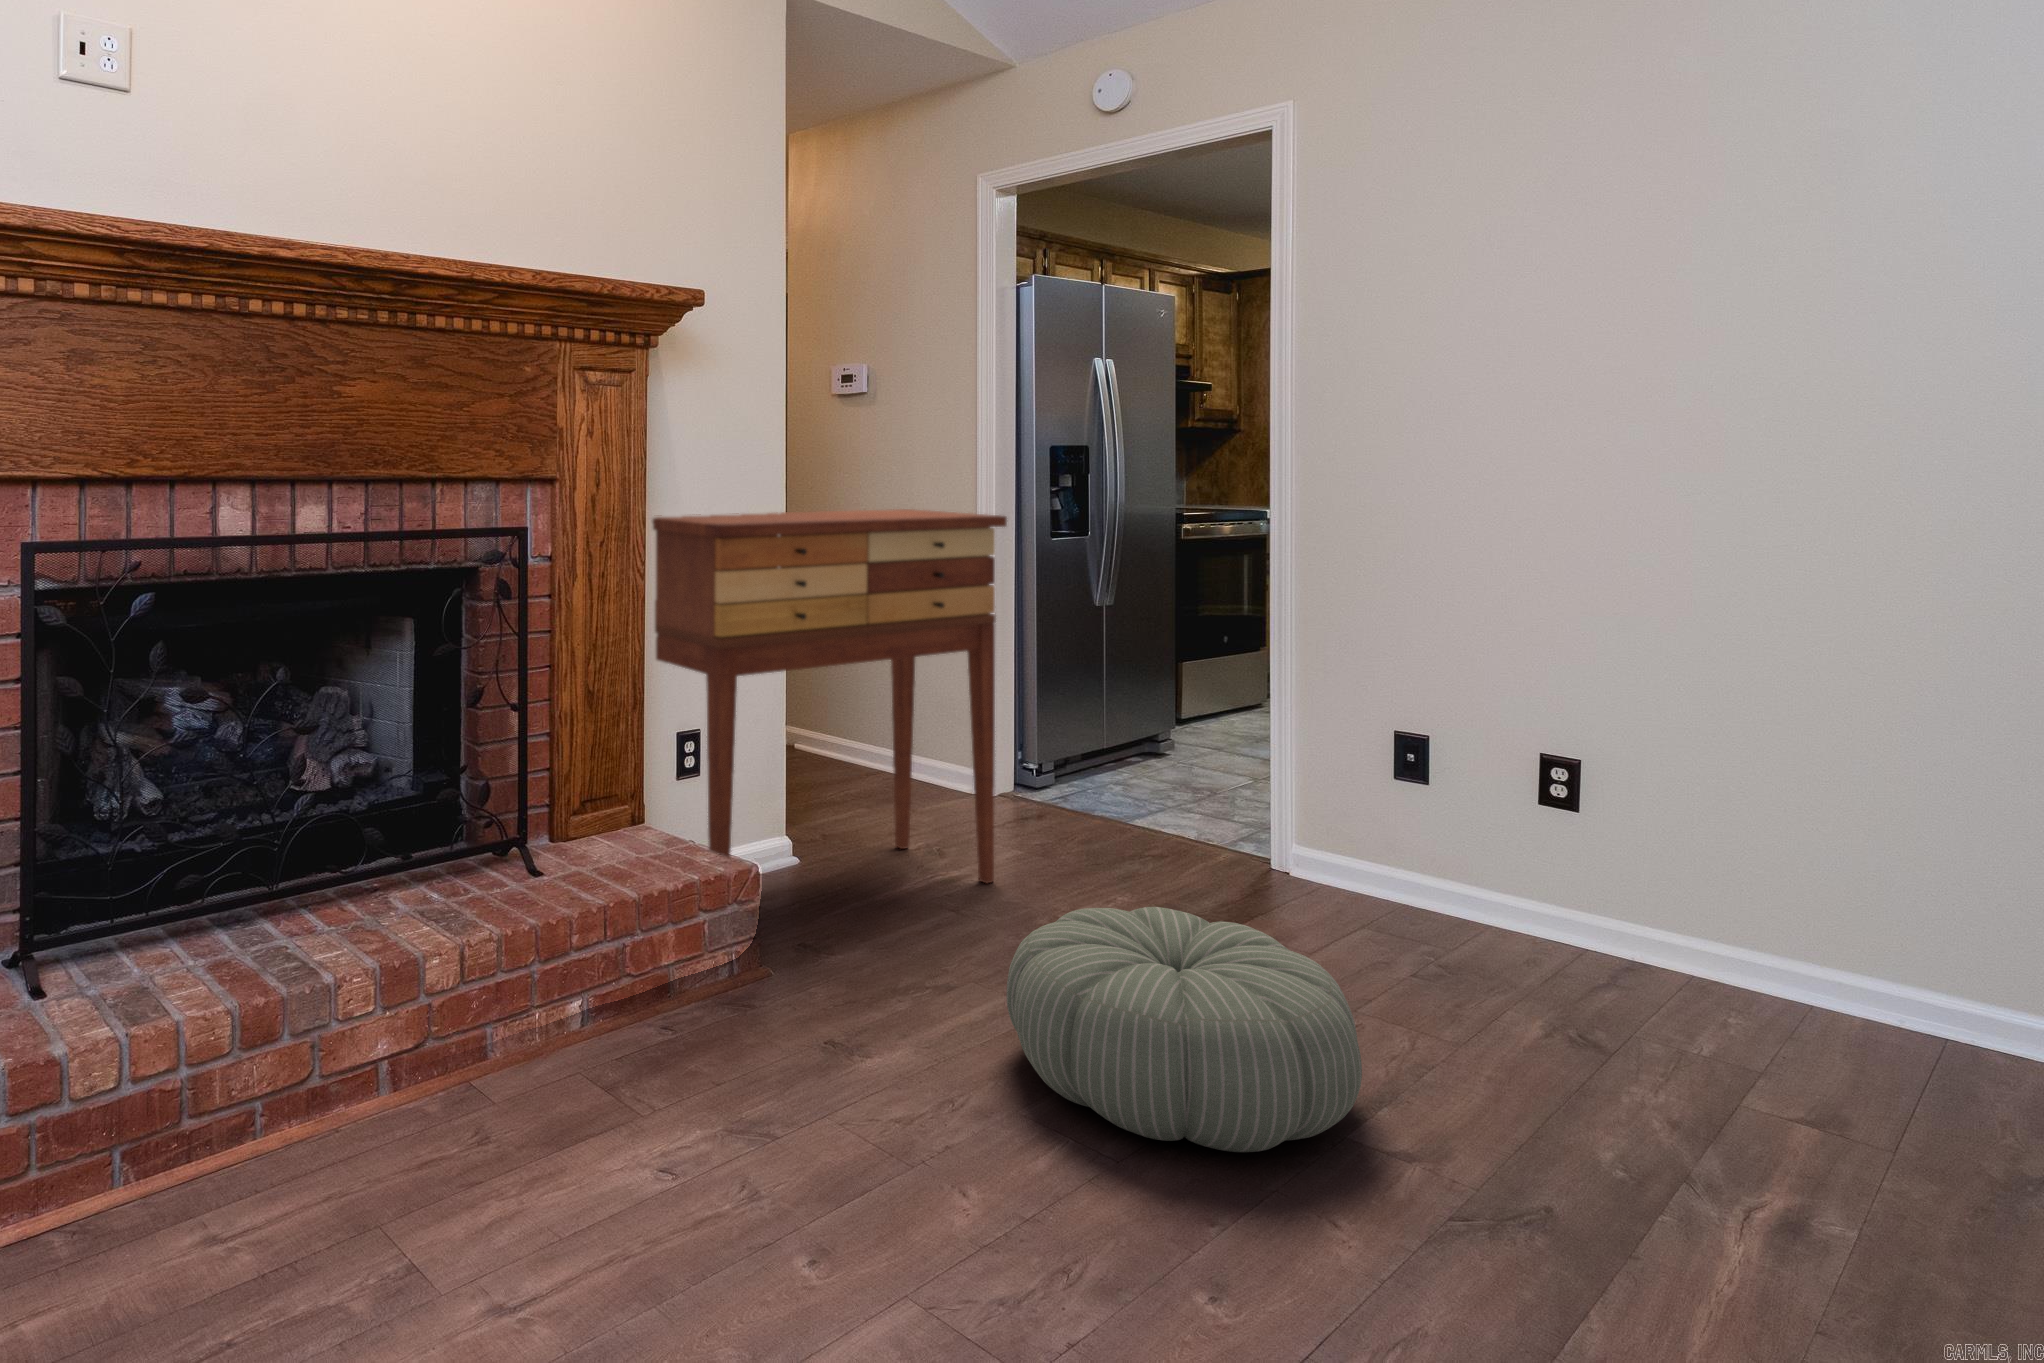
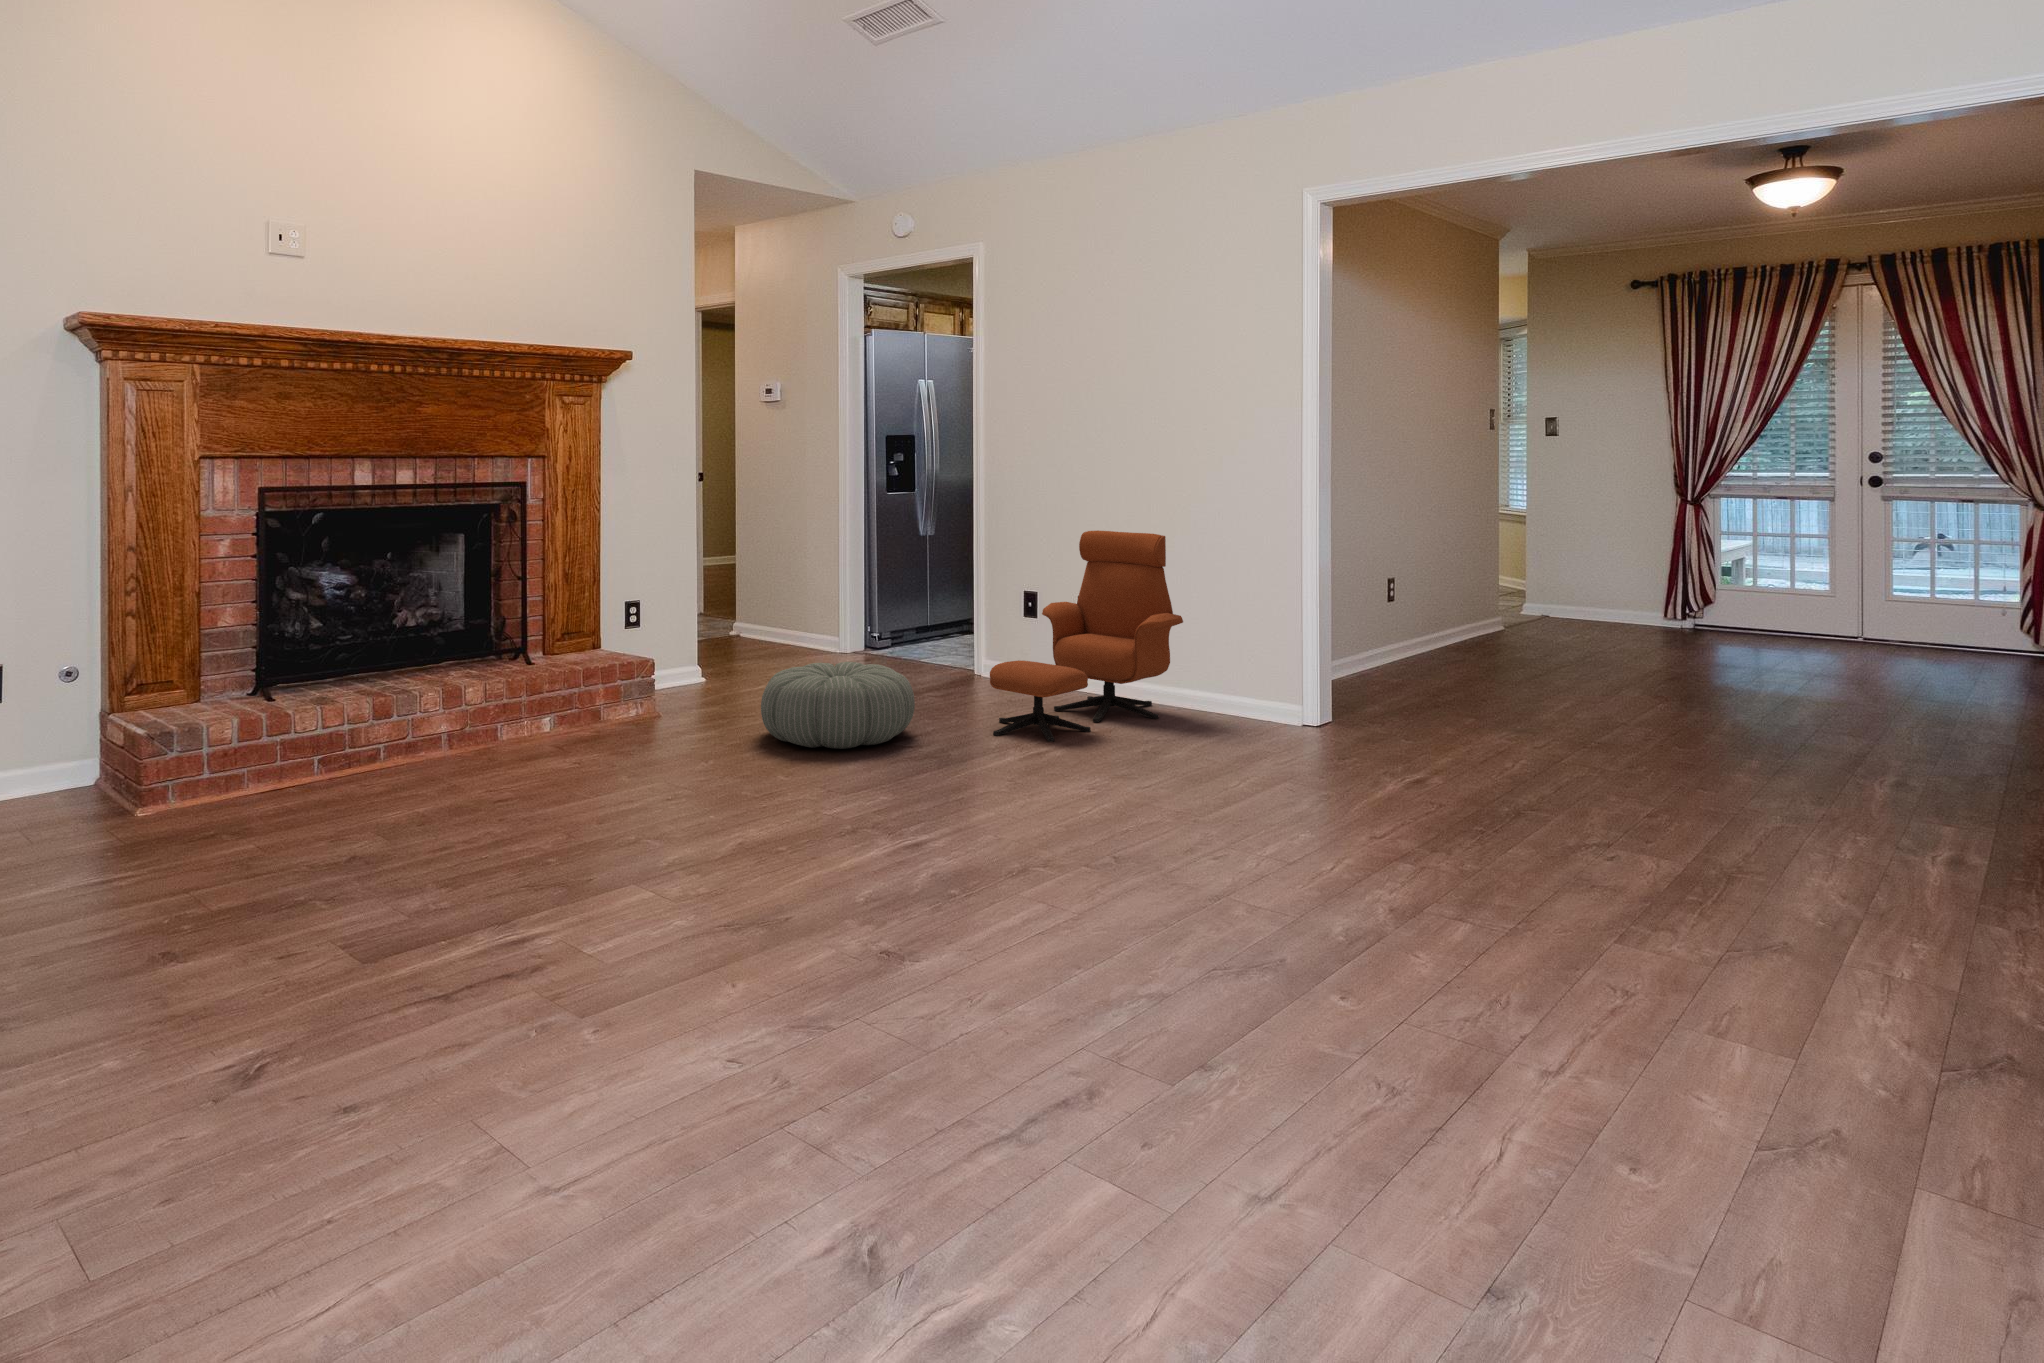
console table: present [652,509,1007,883] -> none [600,473,822,711]
lounge chair: none [1476,642,1899,1154] -> present [990,530,1183,742]

